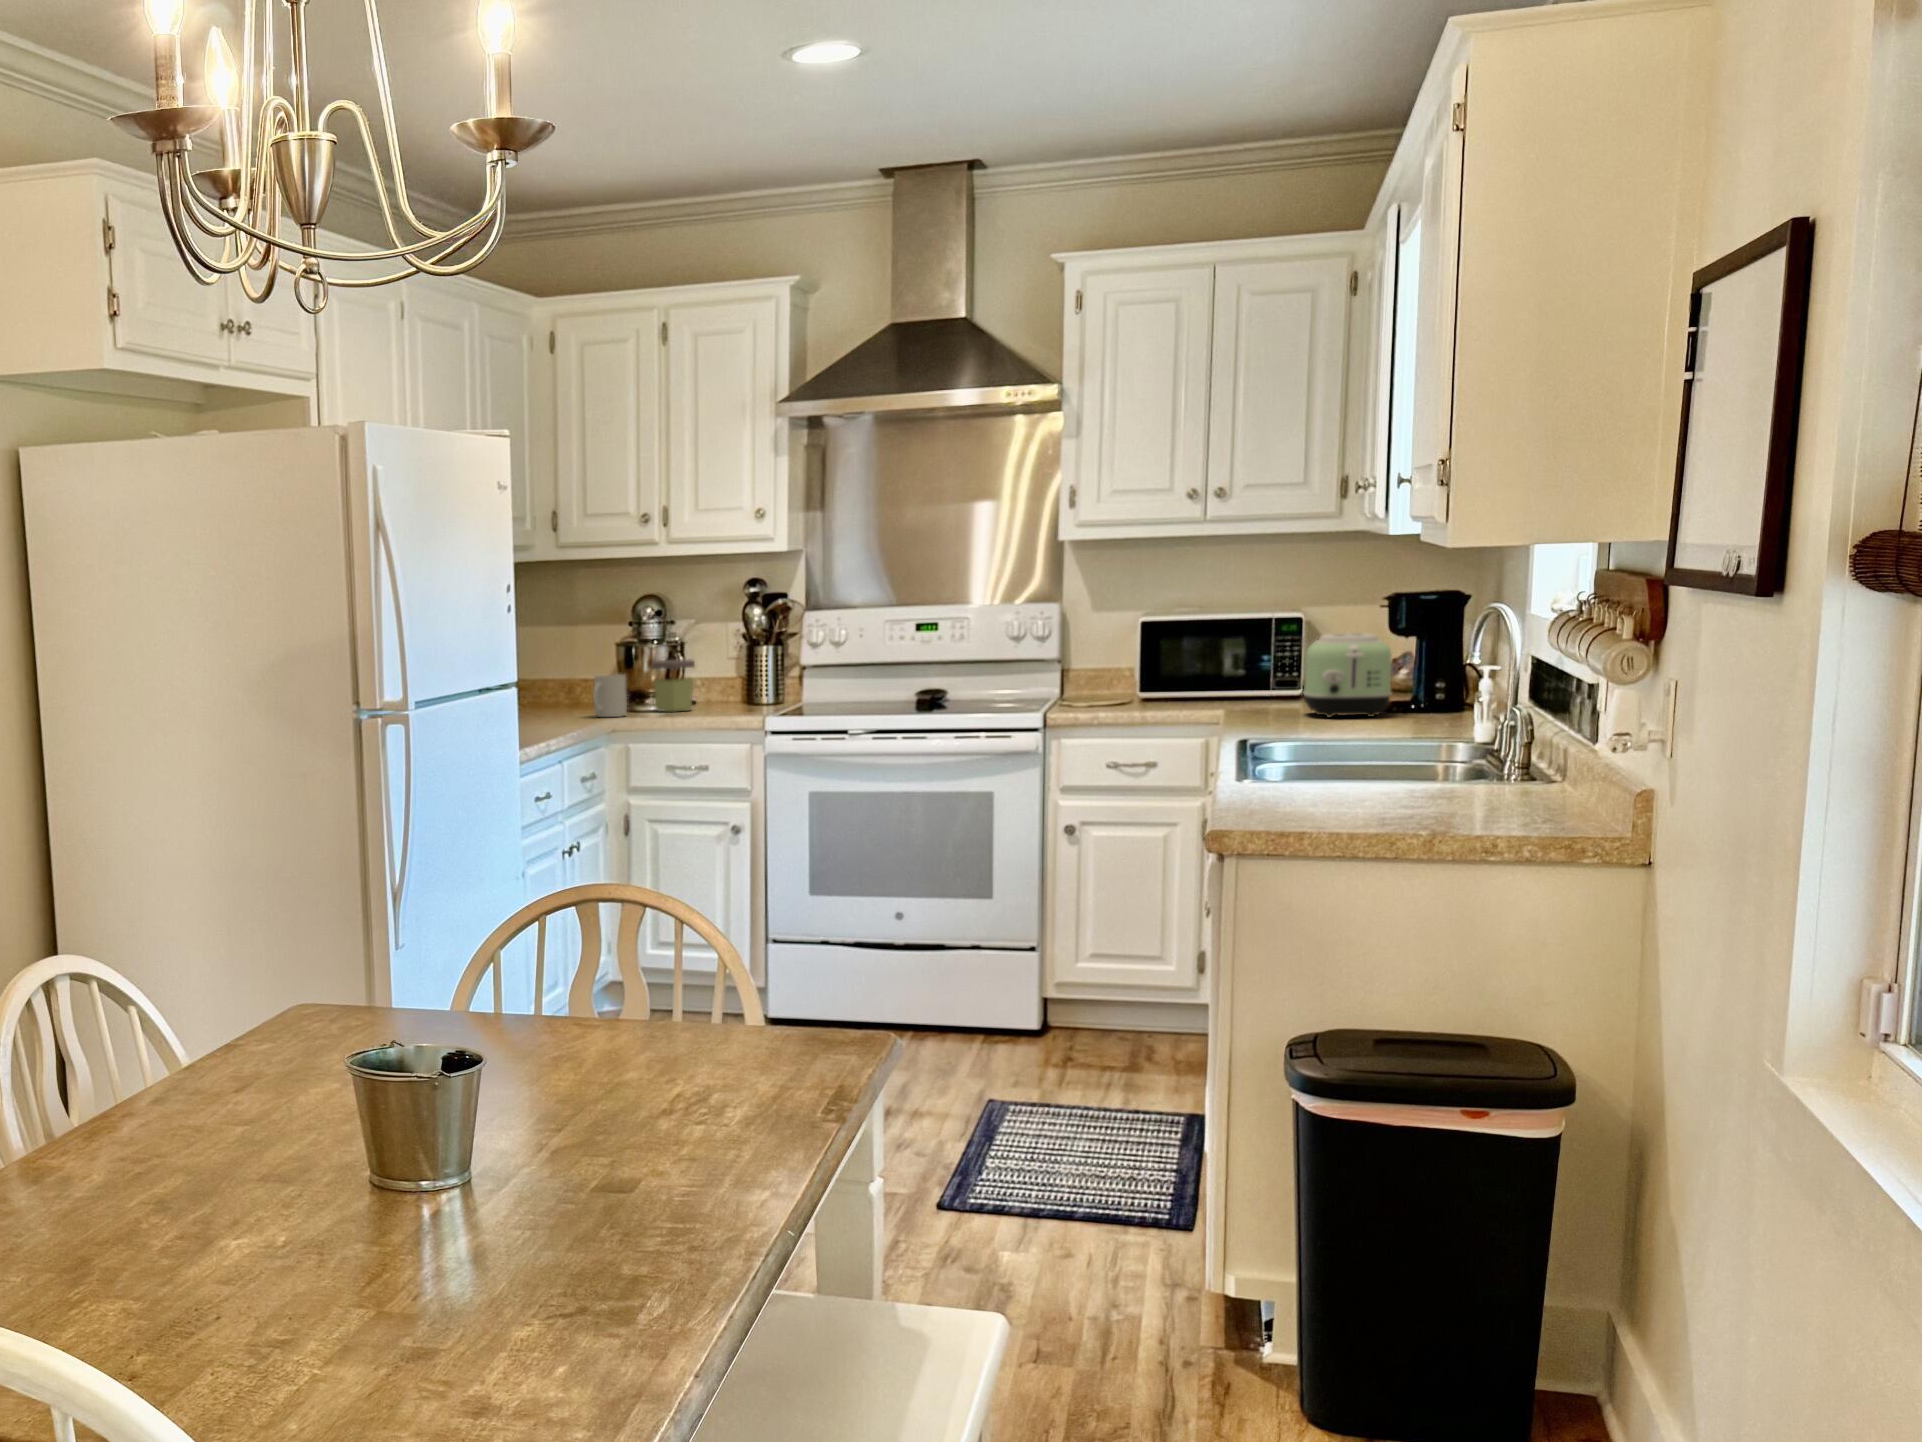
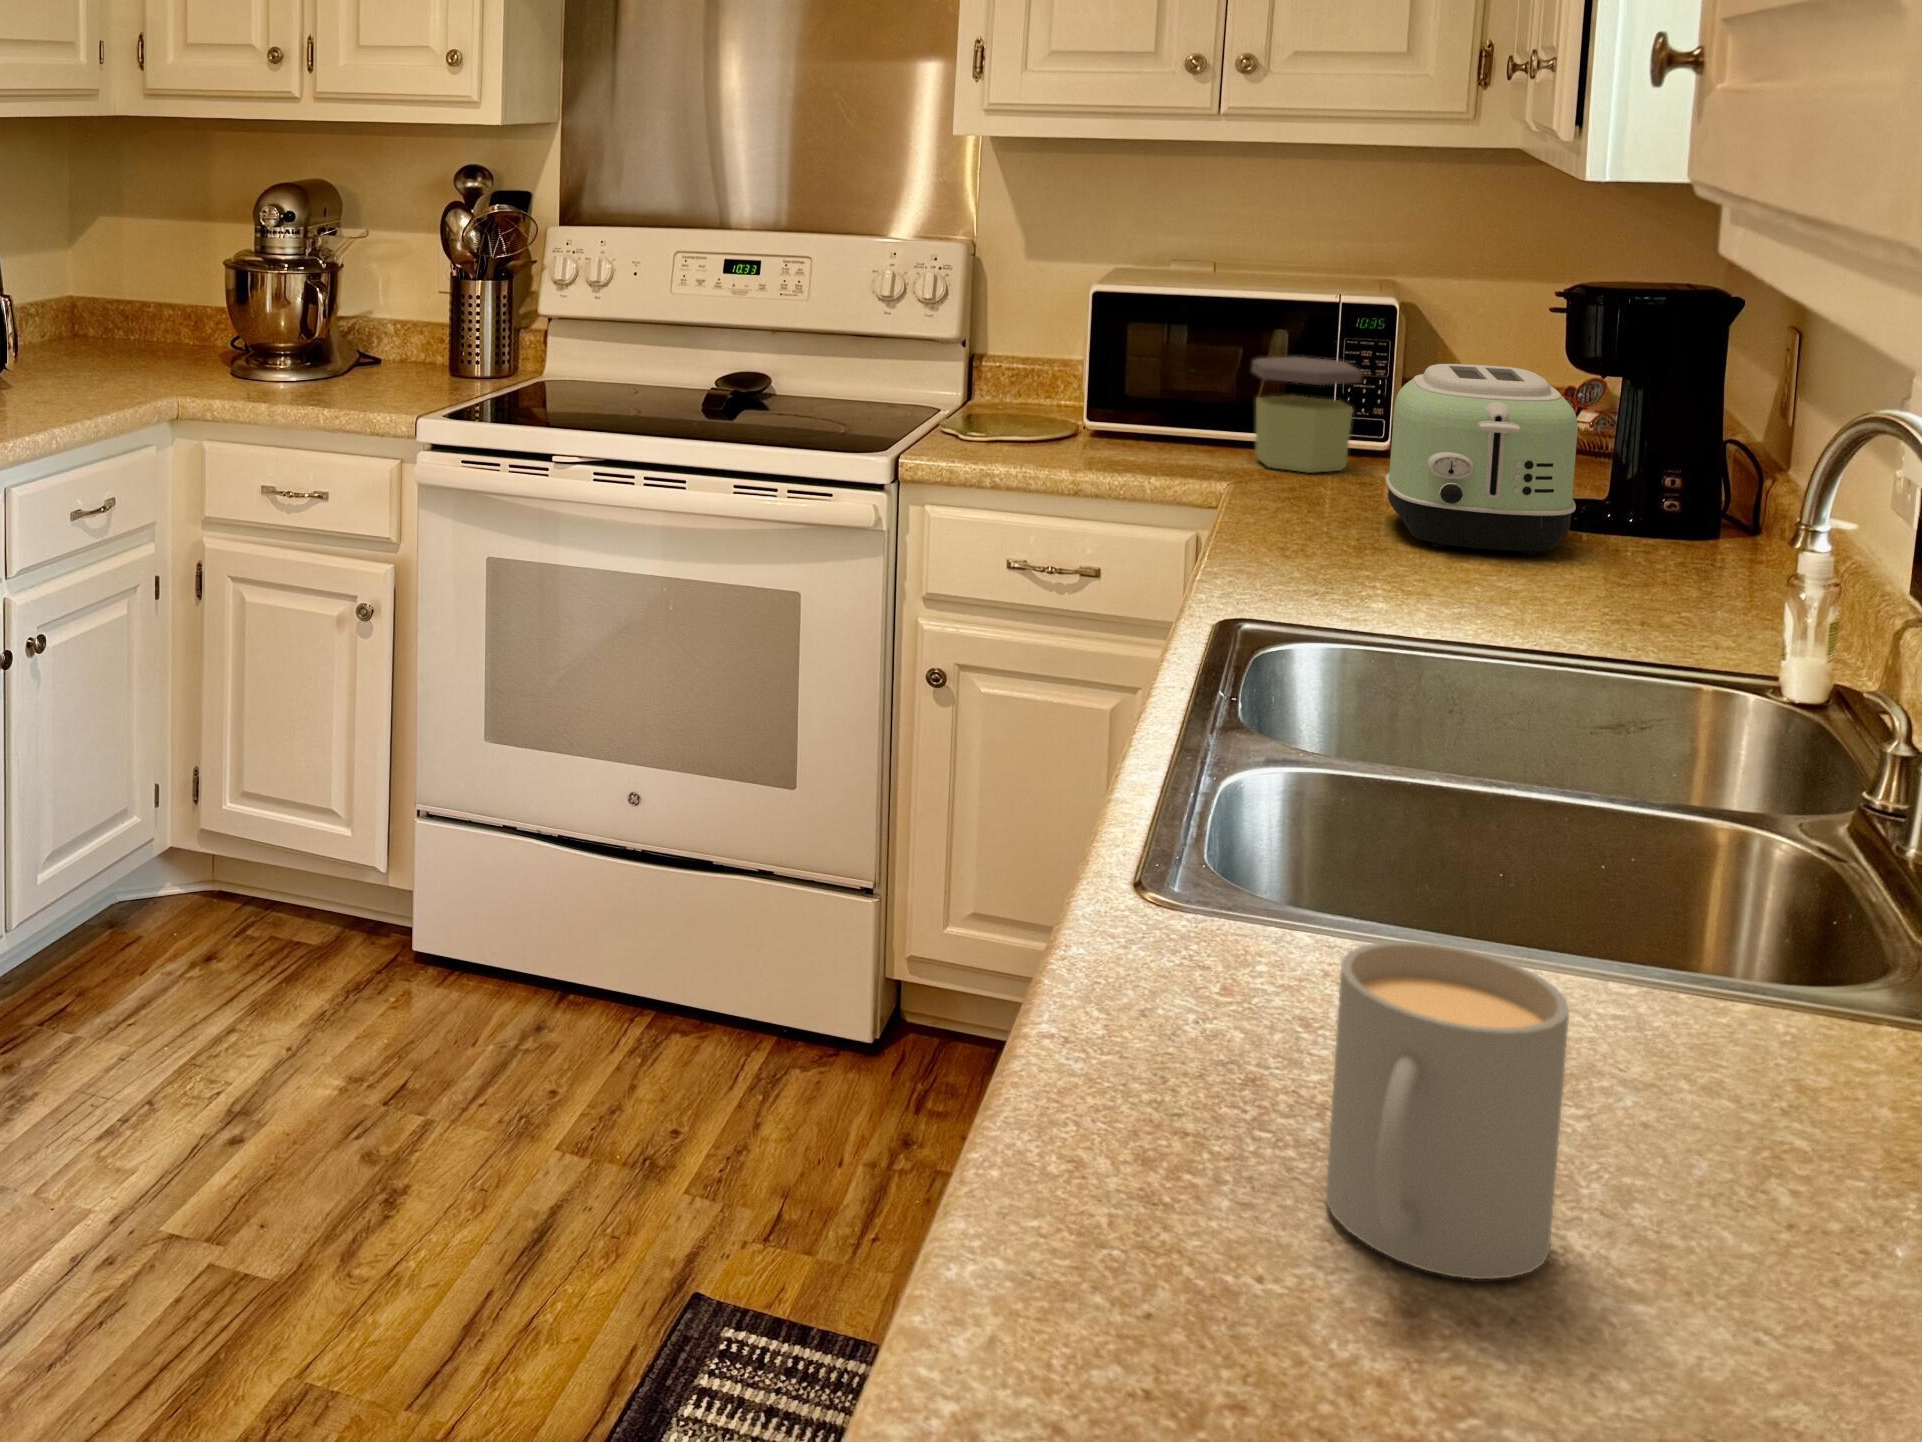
jar: present [651,660,695,712] -> present [1252,357,1362,473]
mug: present [593,674,627,717] -> present [1326,941,1569,1279]

